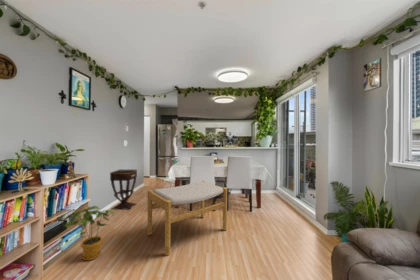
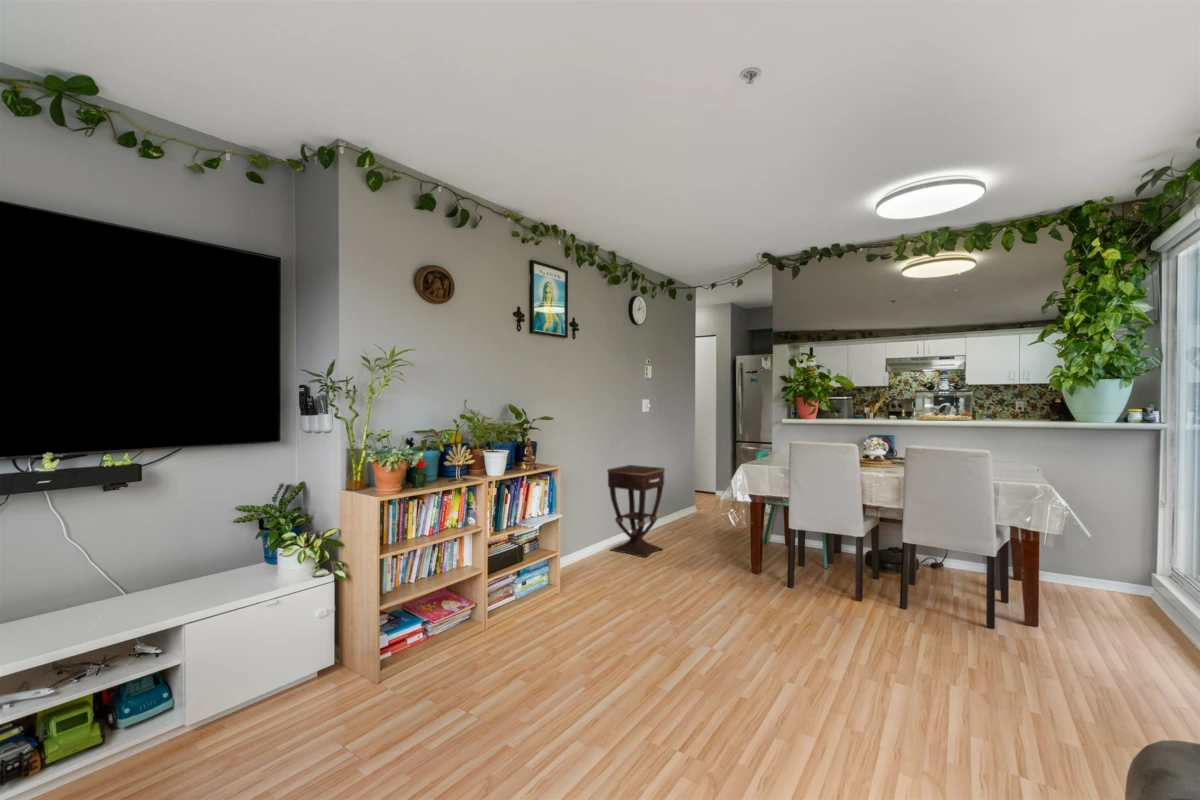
footstool: present [147,181,227,255] -> none [665,509,874,661]
house plant: present [65,206,114,260] -> none [516,523,595,626]

